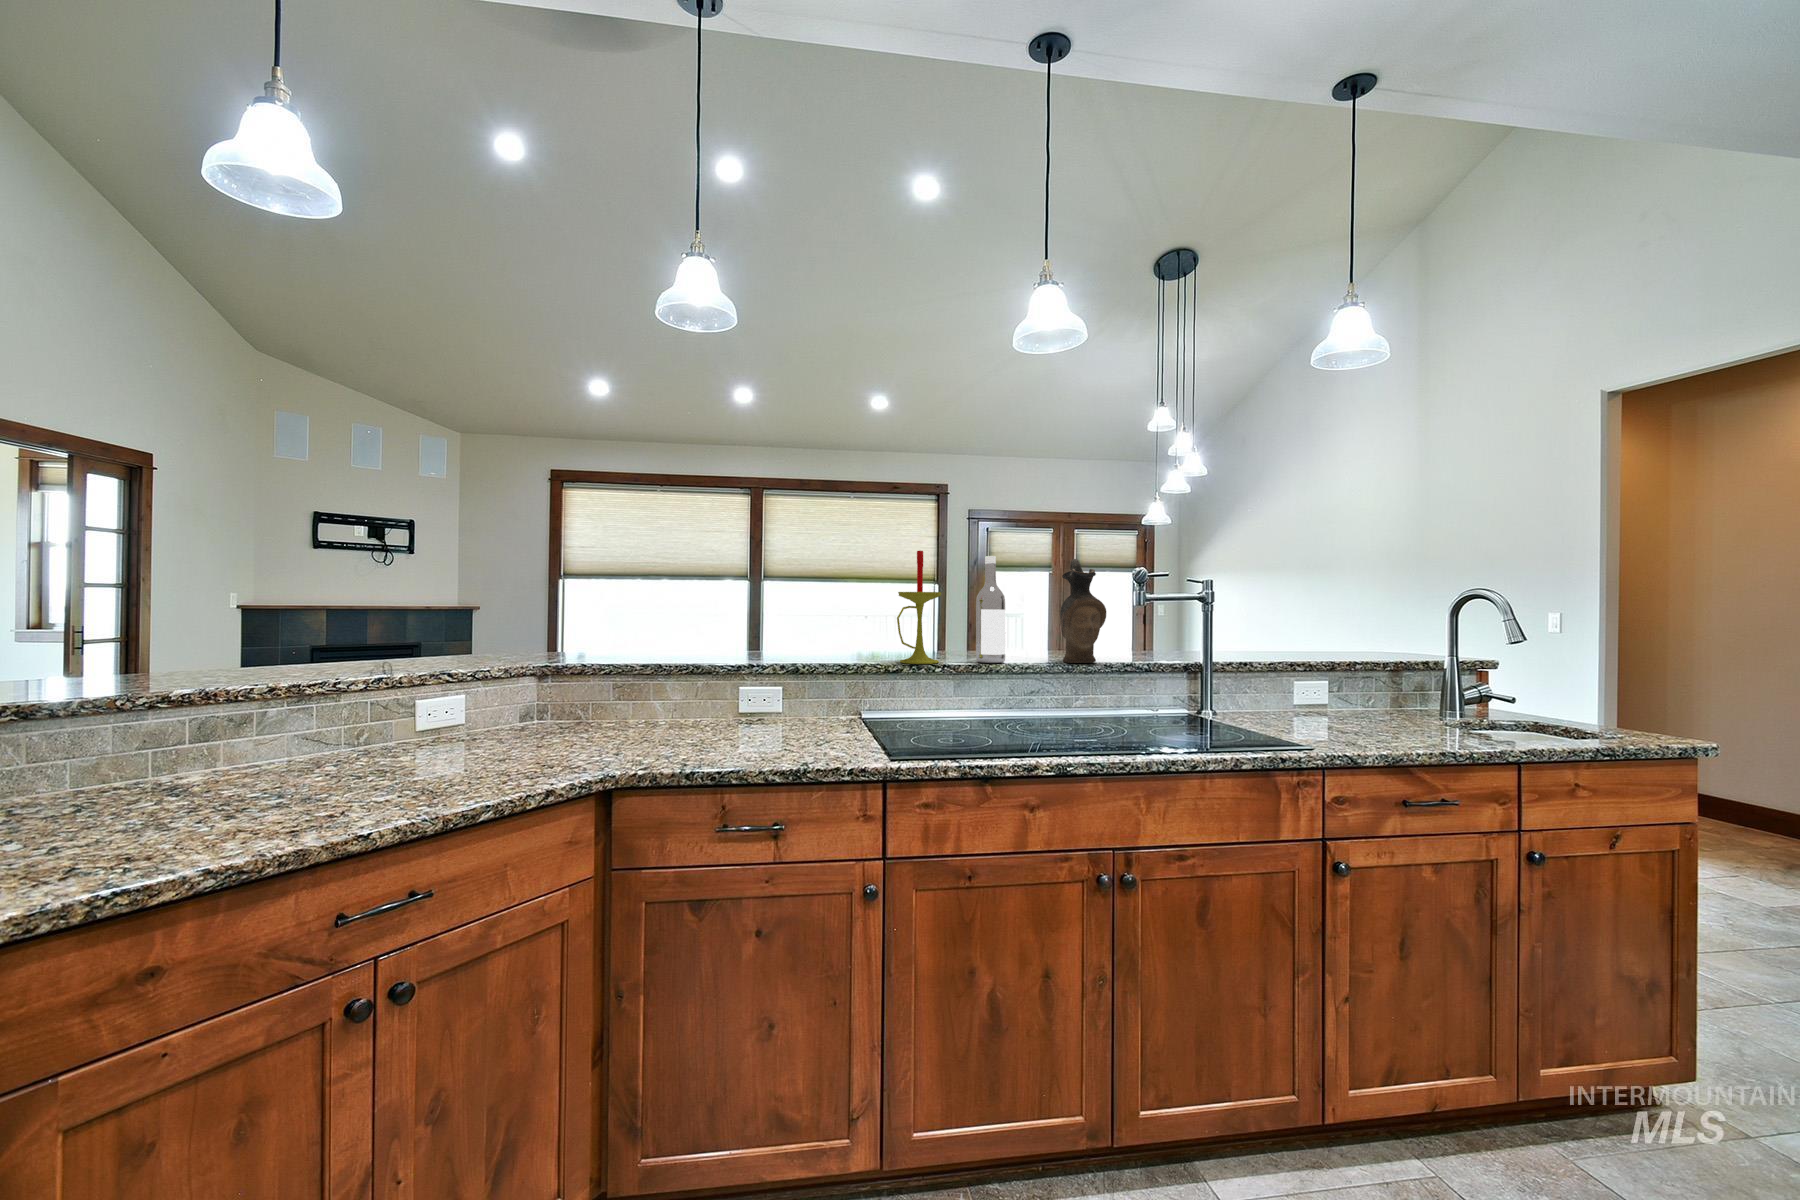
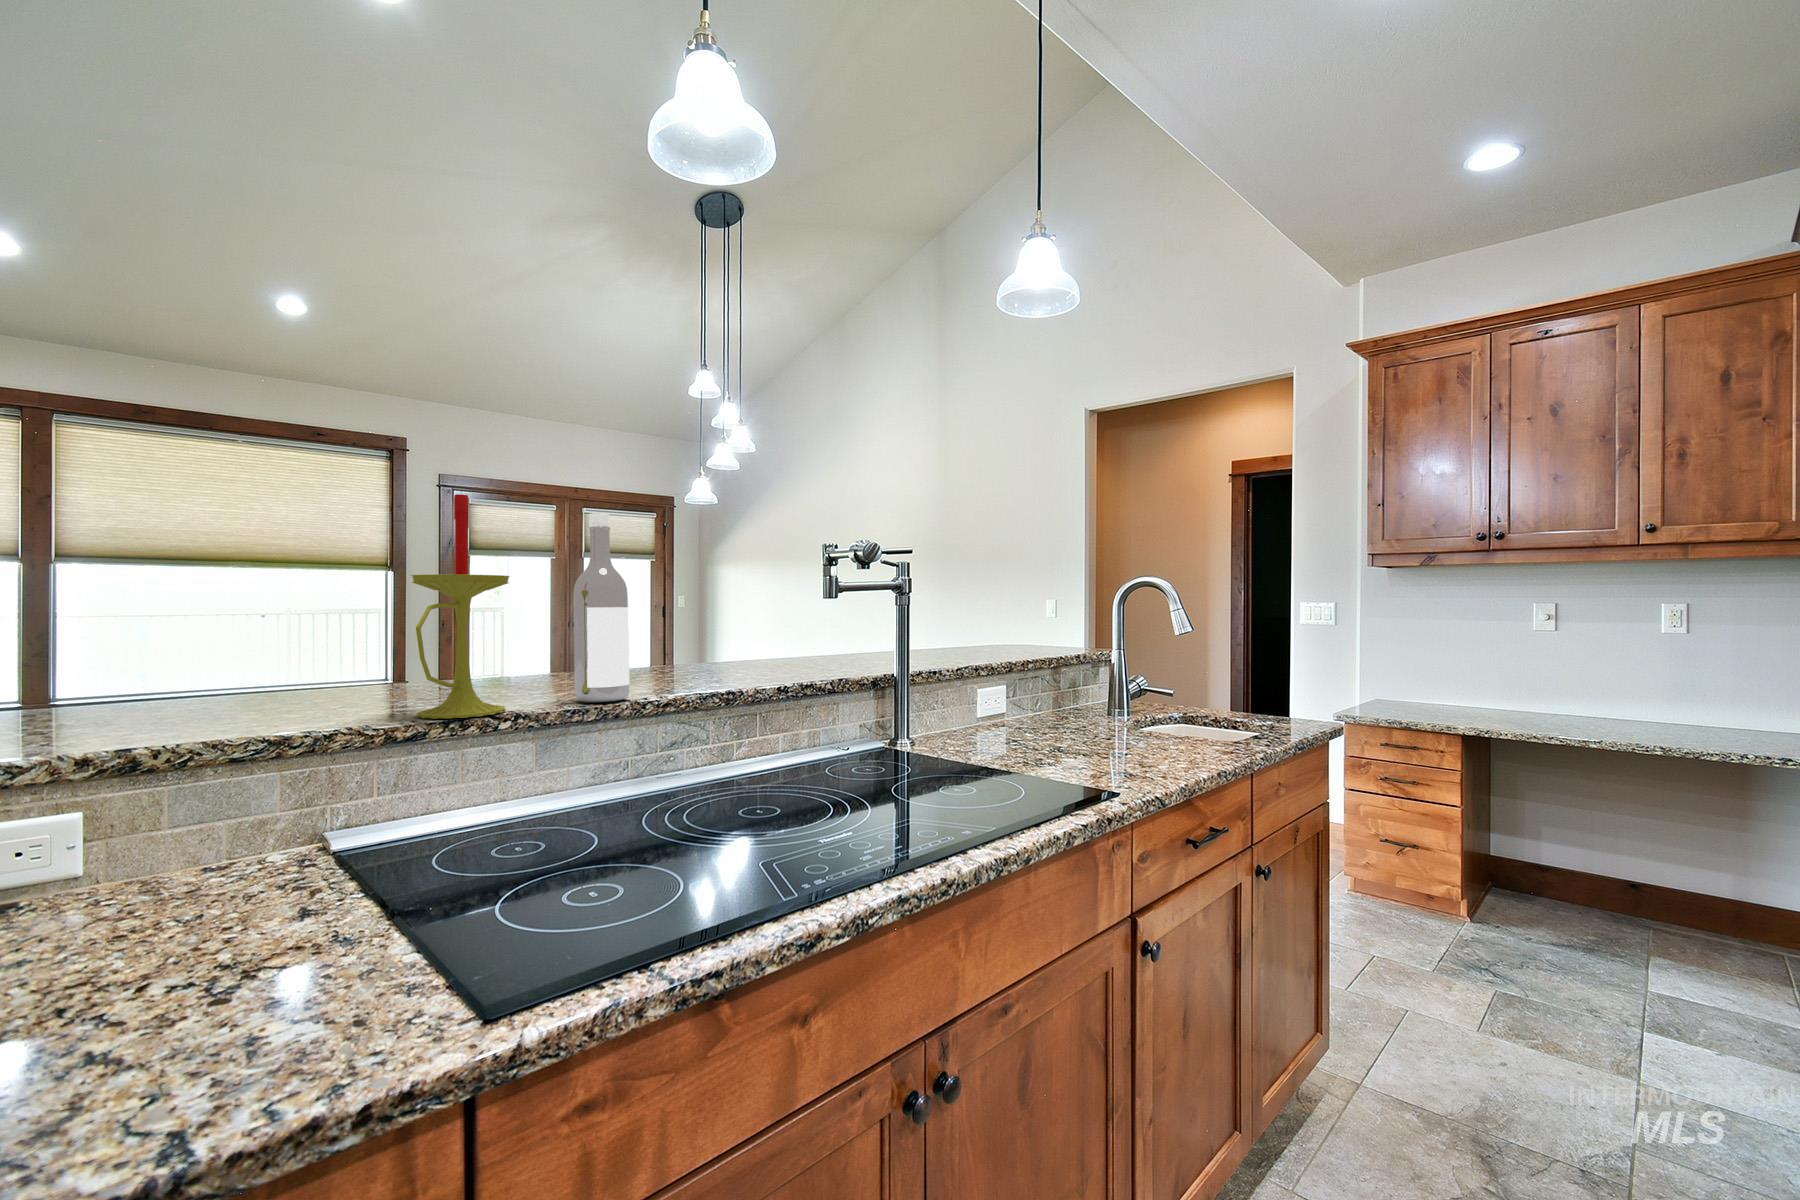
ceramic pitcher: present [1060,559,1106,663] -> none [710,527,782,689]

